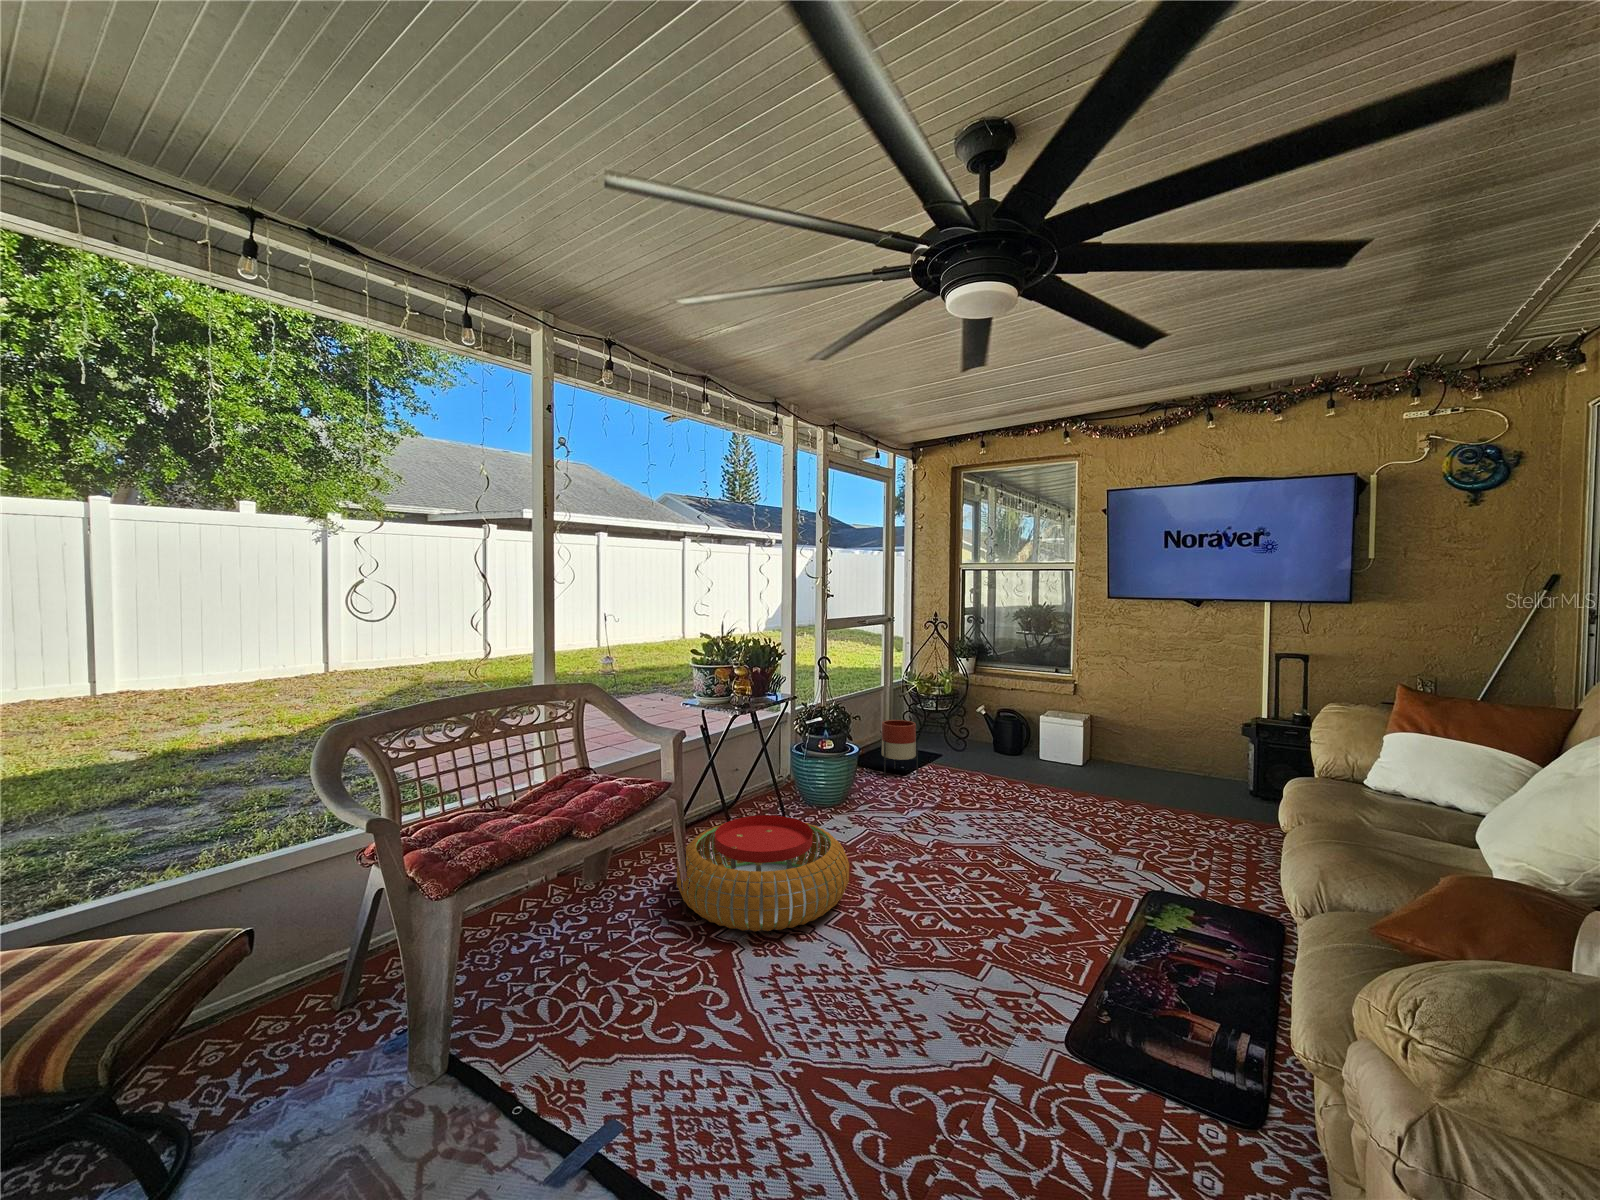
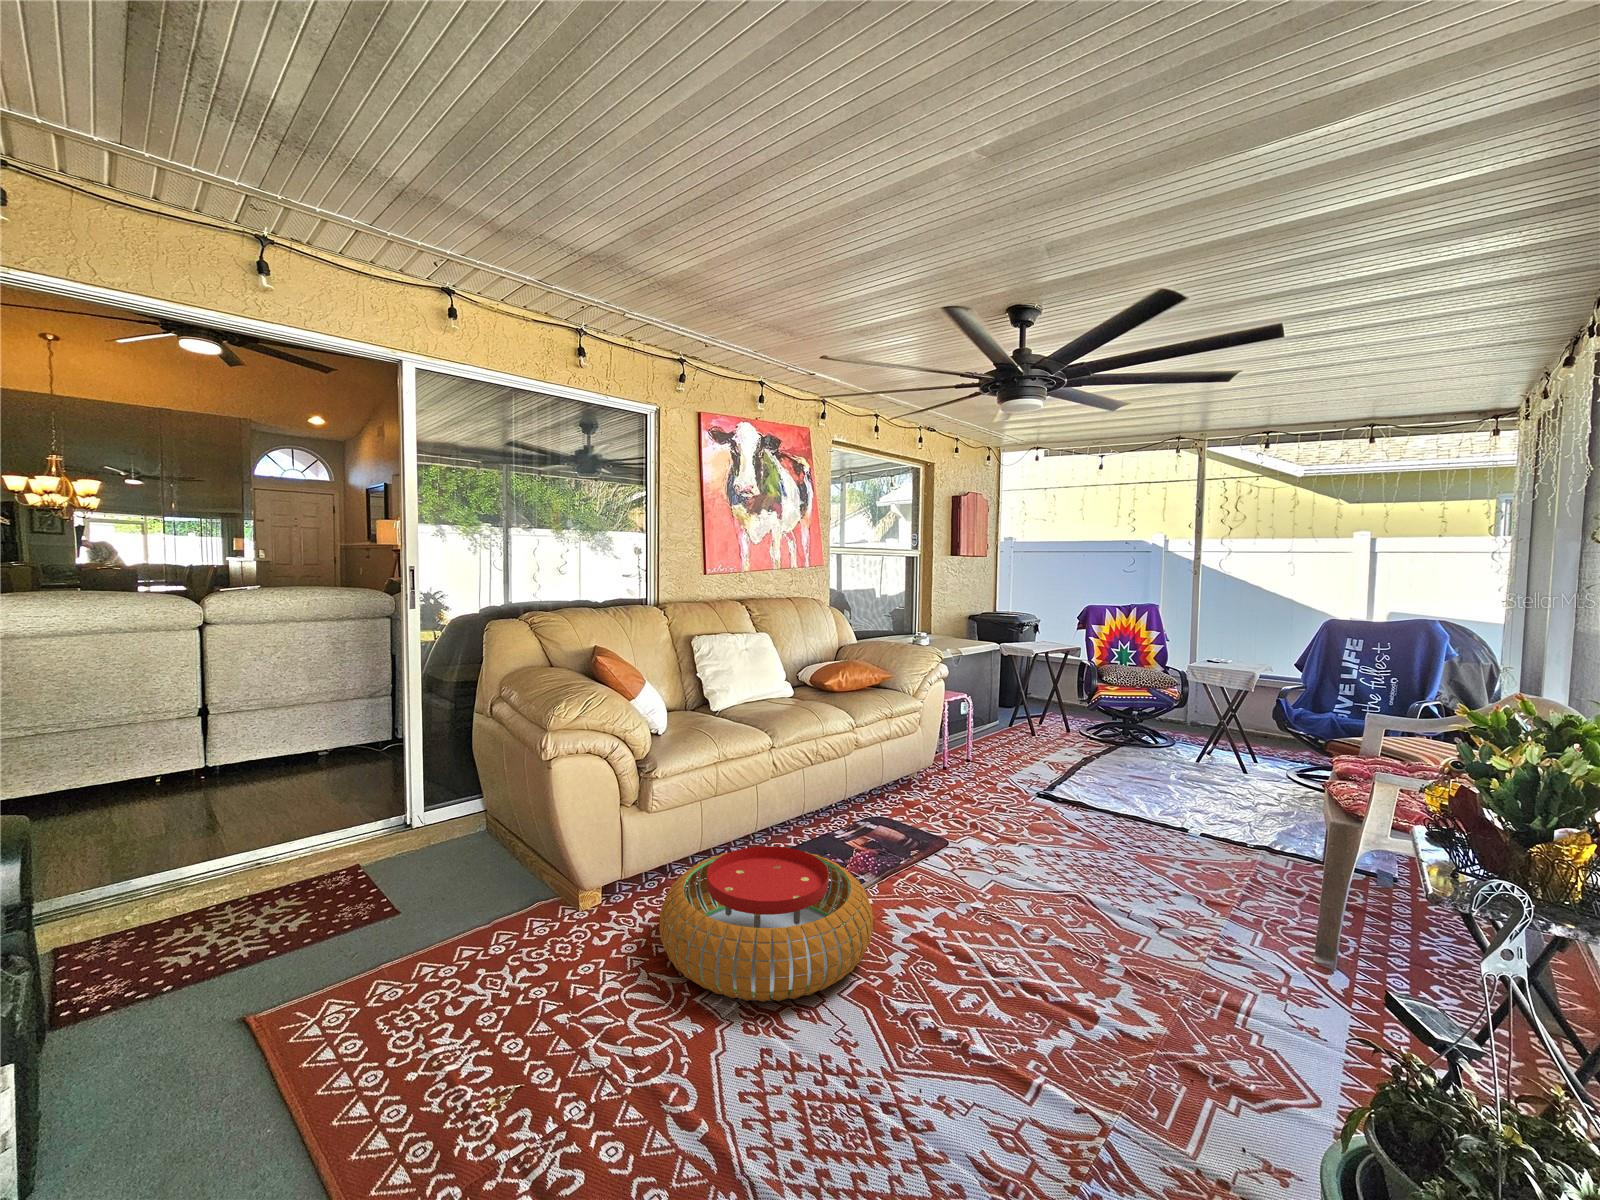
planter: present [881,720,918,777] -> none [935,721,979,791]

